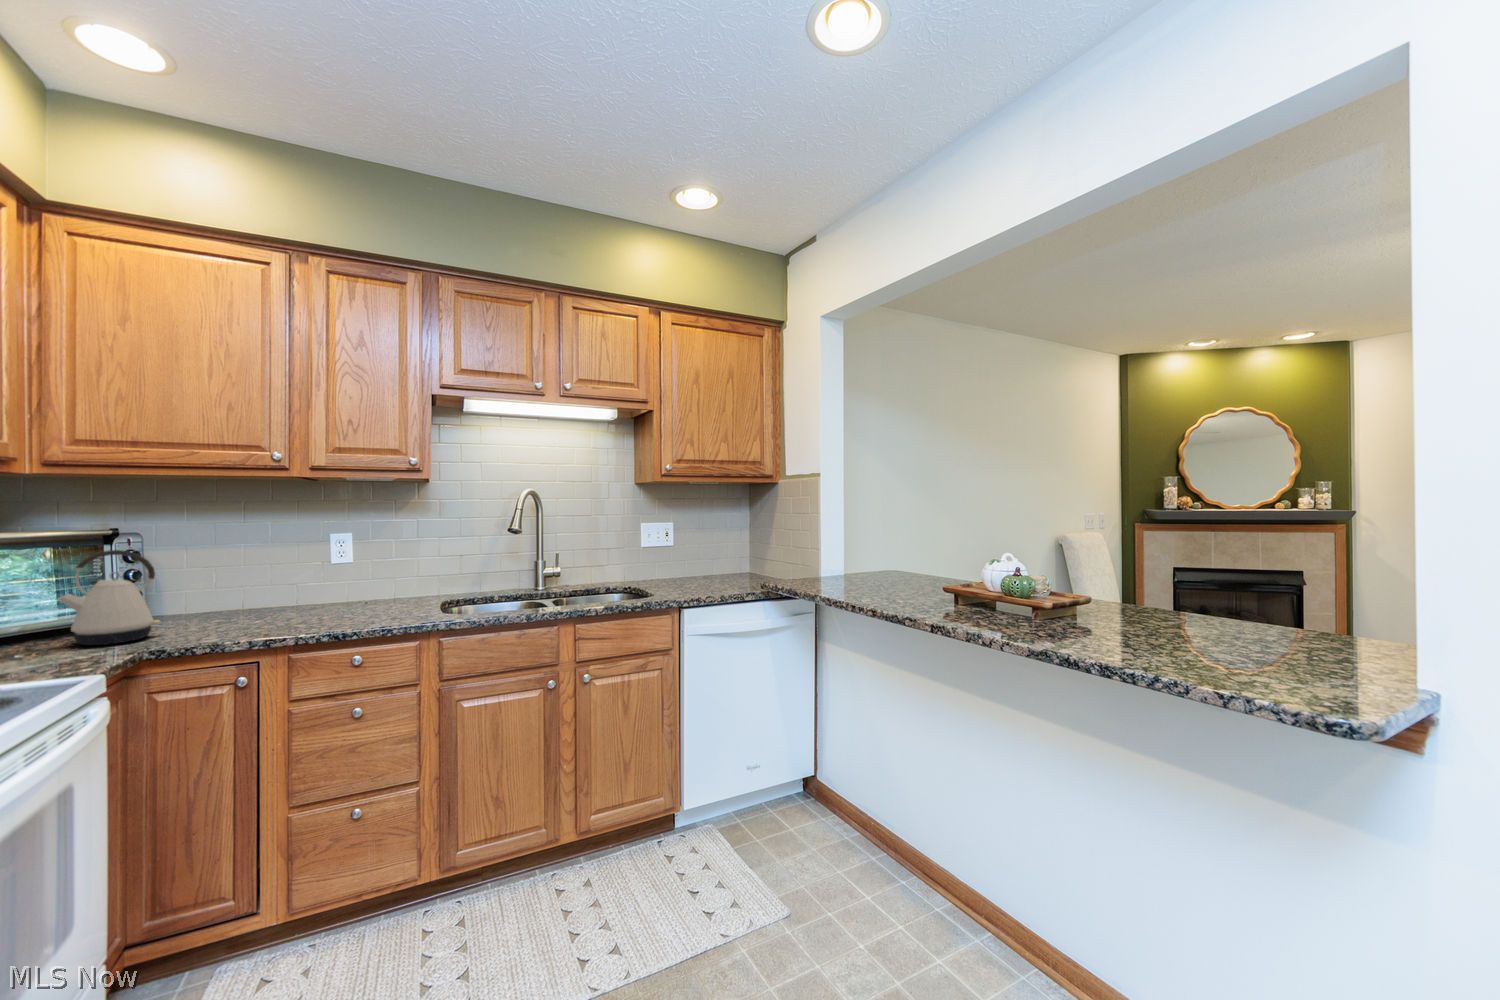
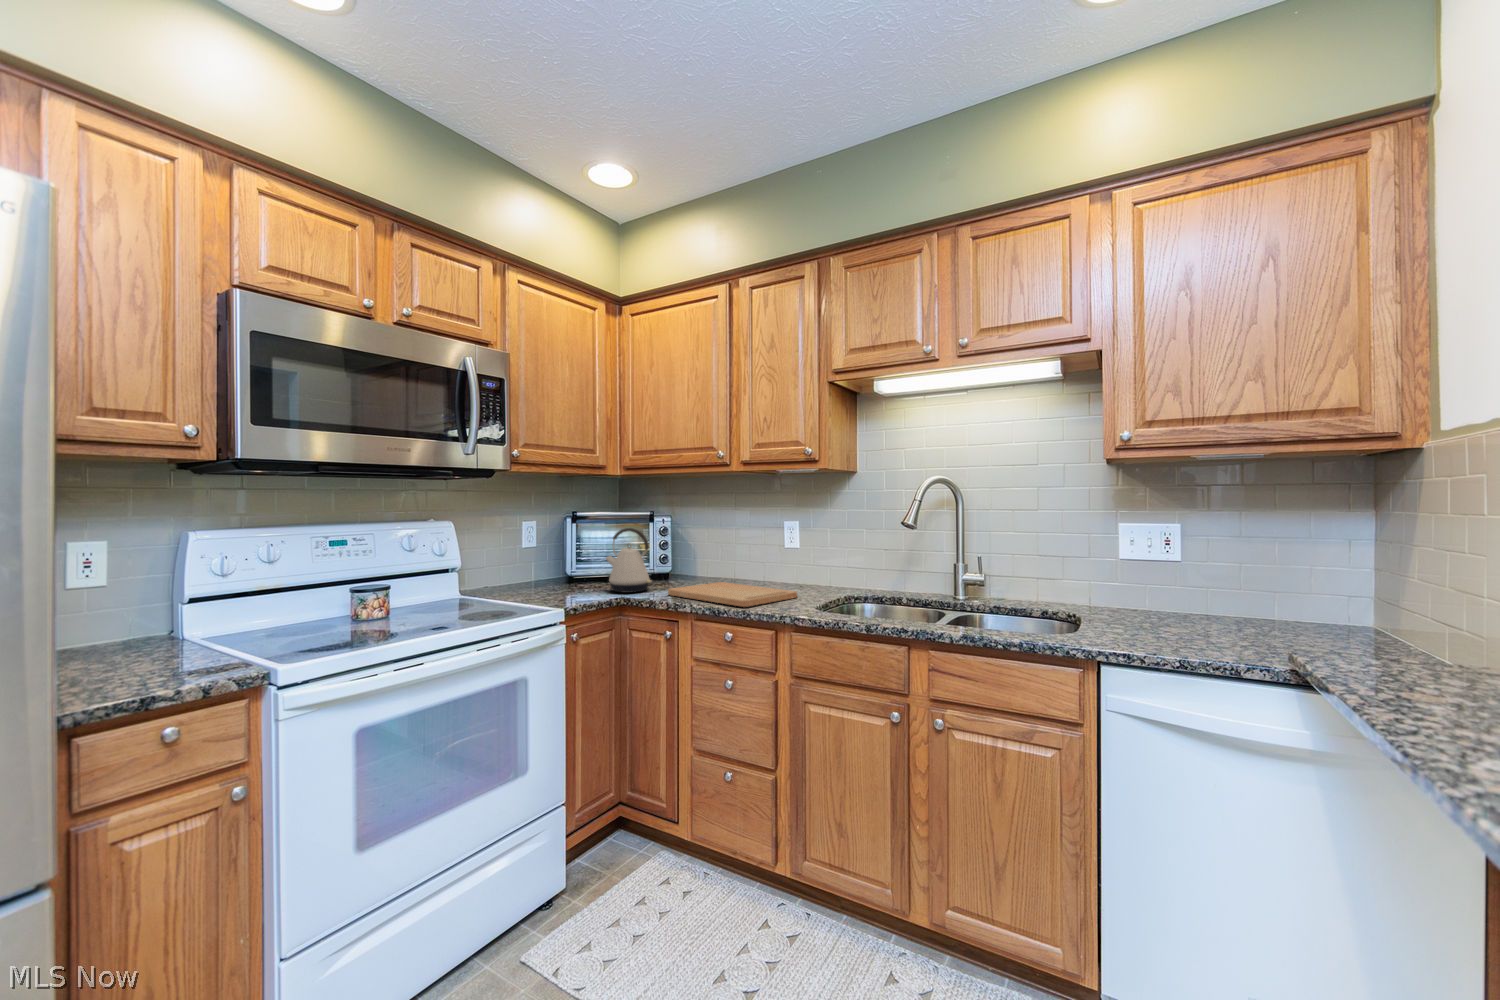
cutting board: none [208,604,392,633] -> present [668,582,797,607]

